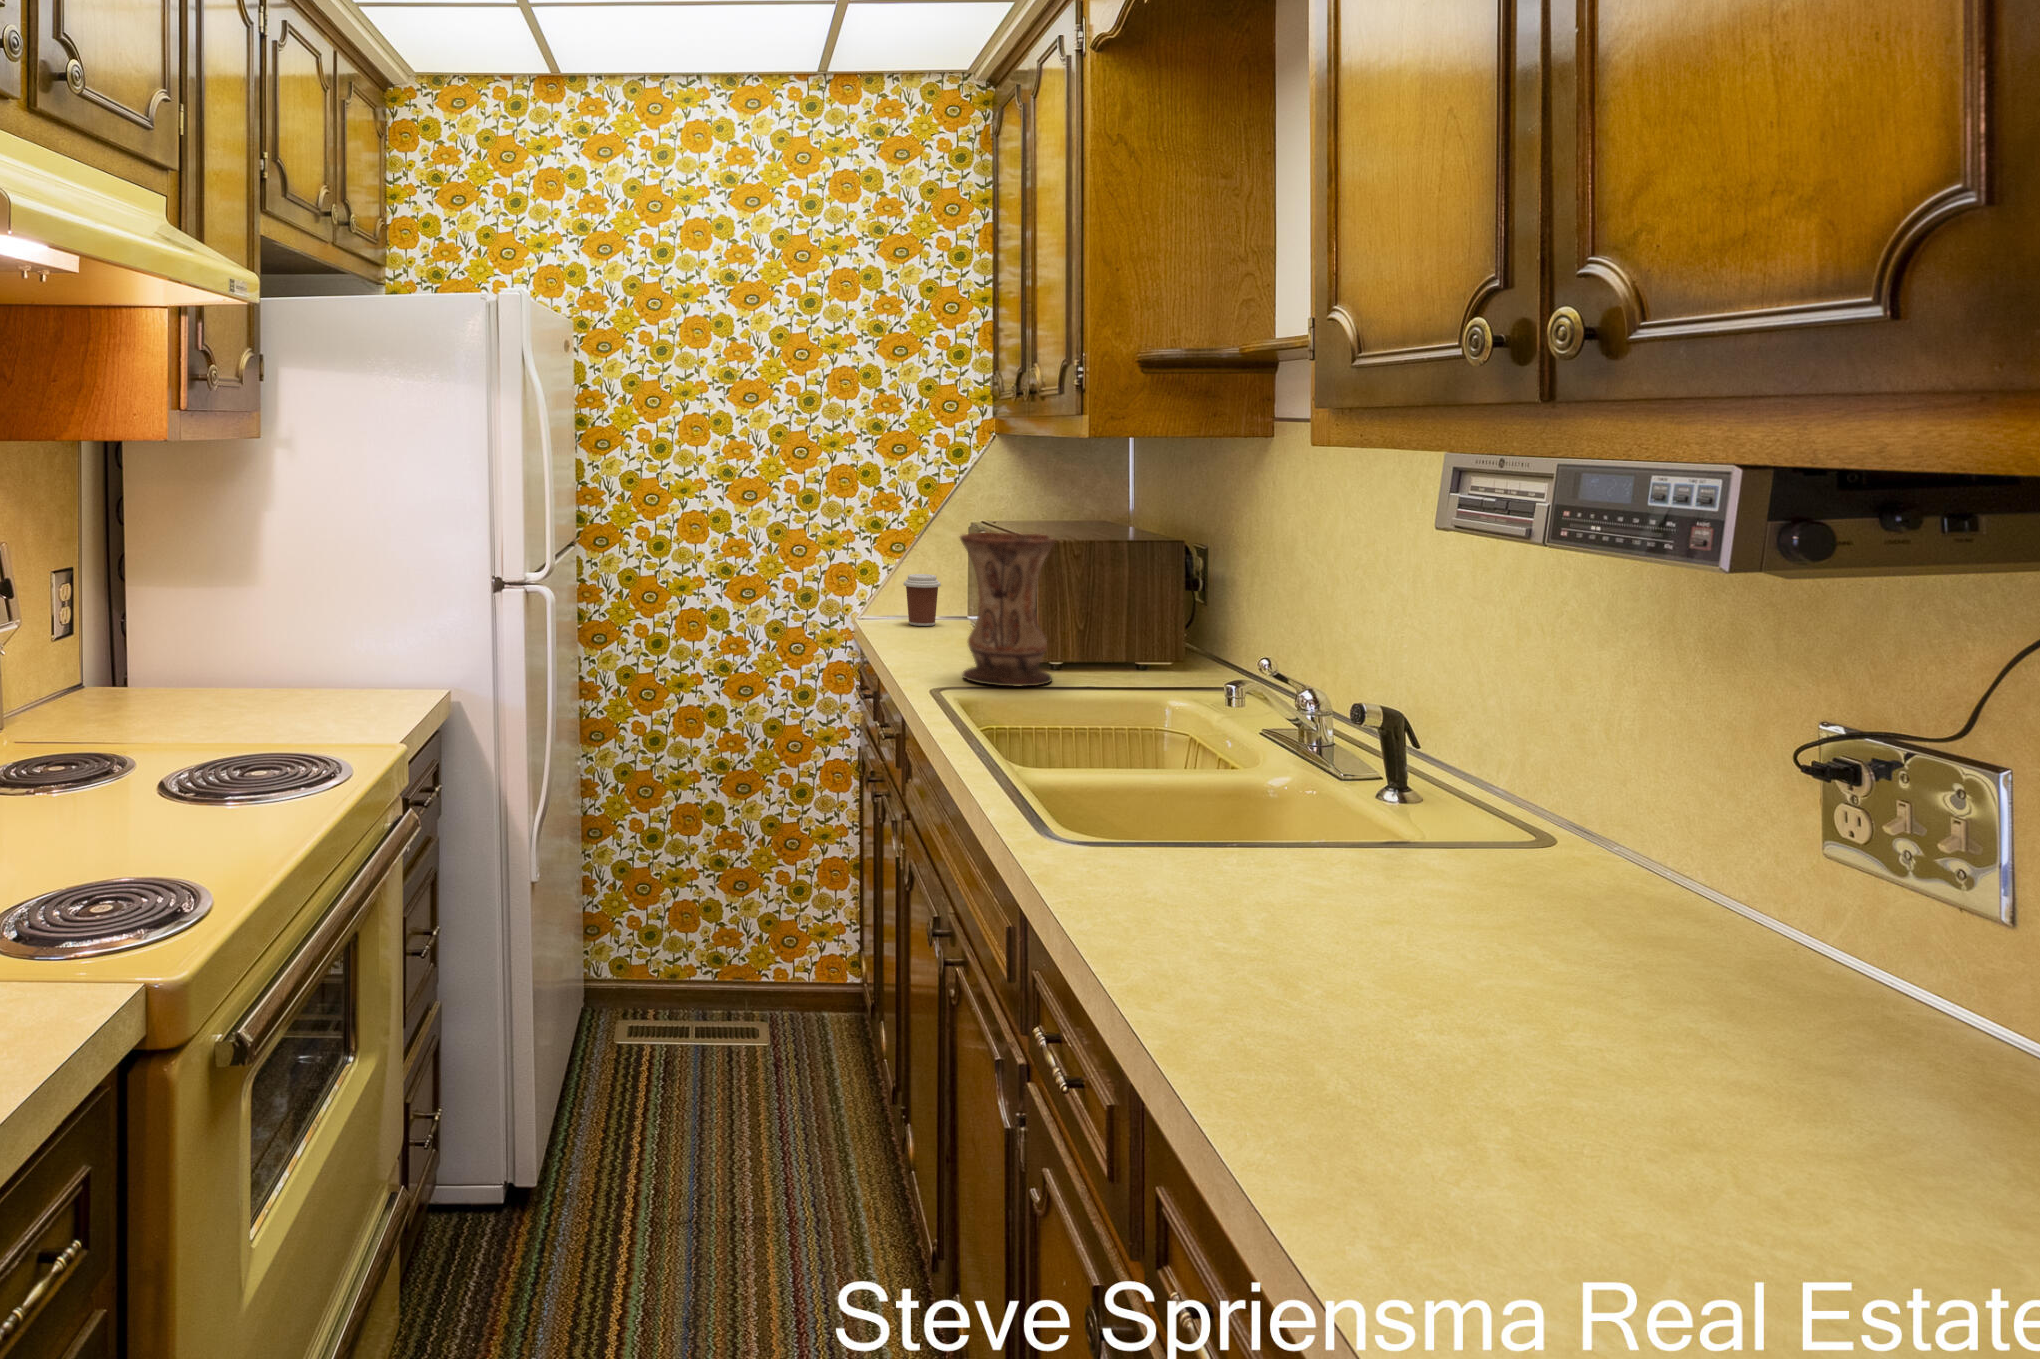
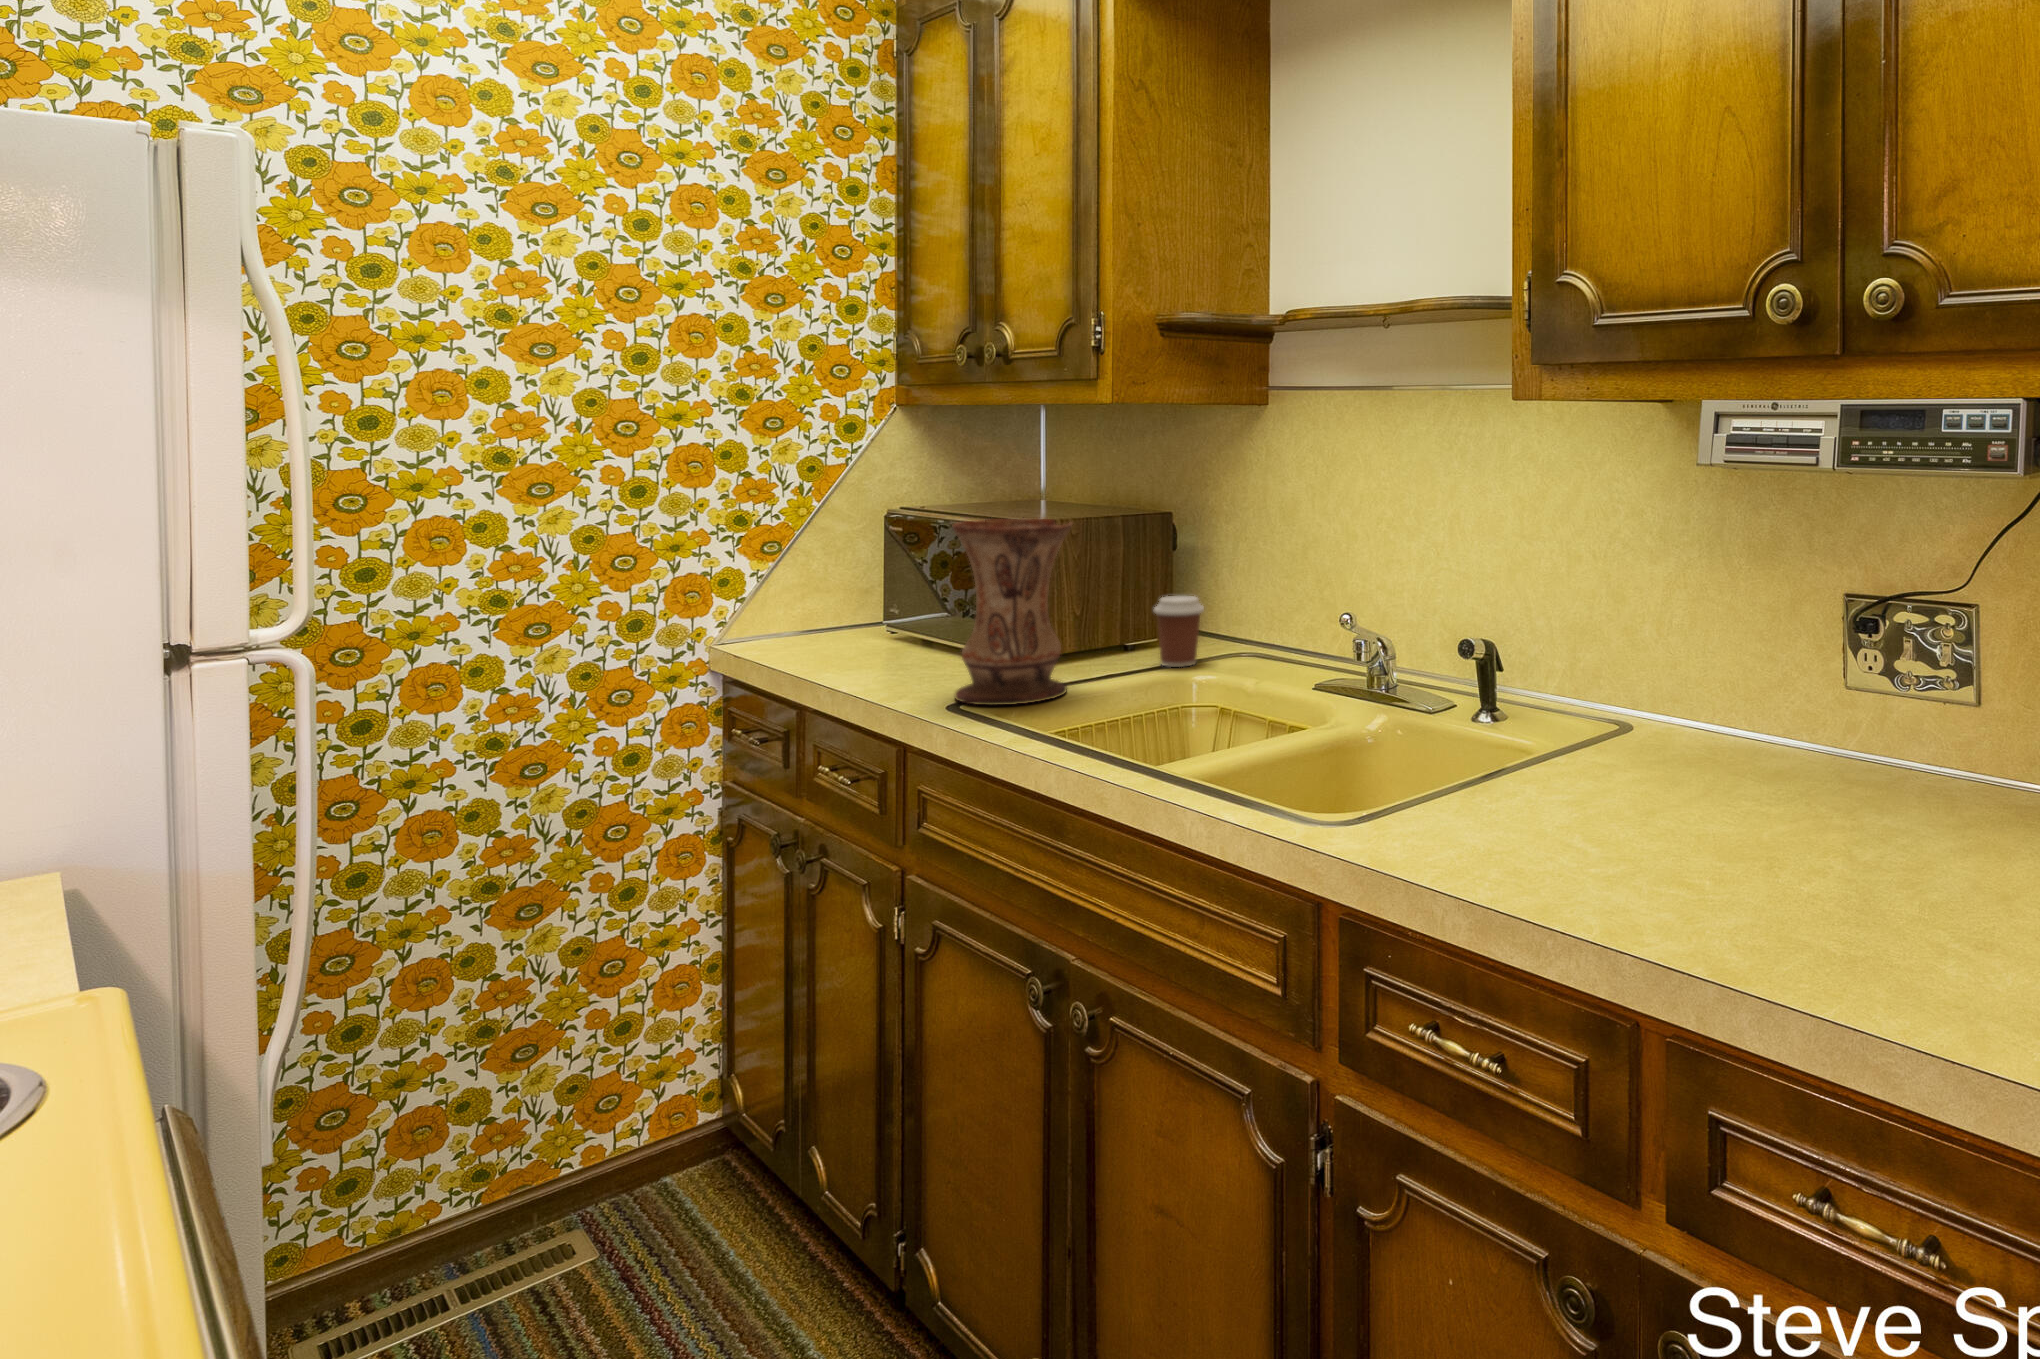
coffee cup: present [903,574,941,626] -> present [1154,596,1204,667]

